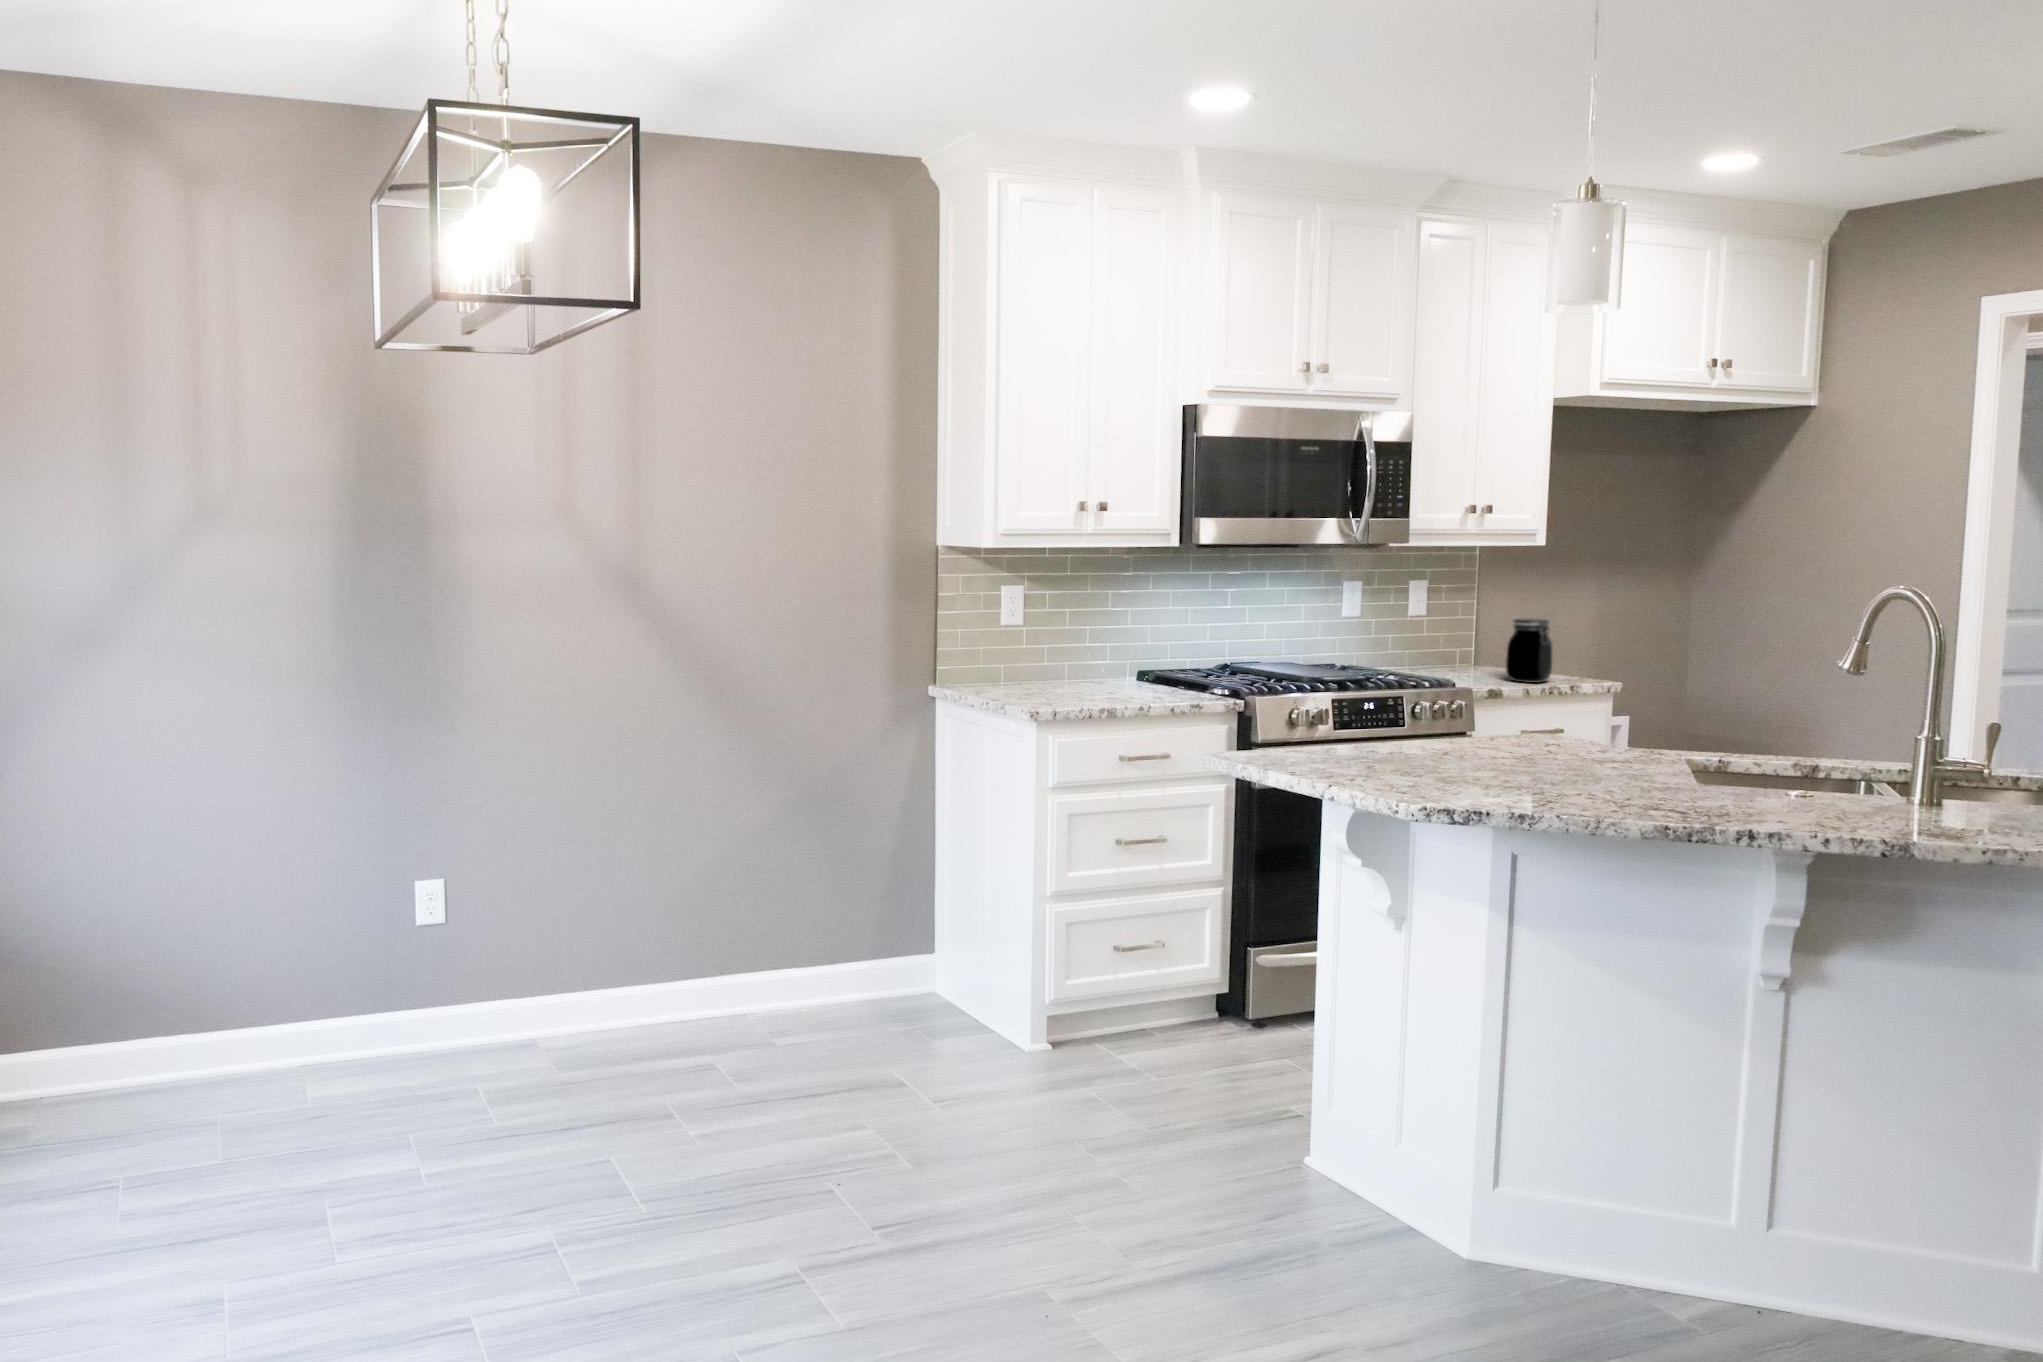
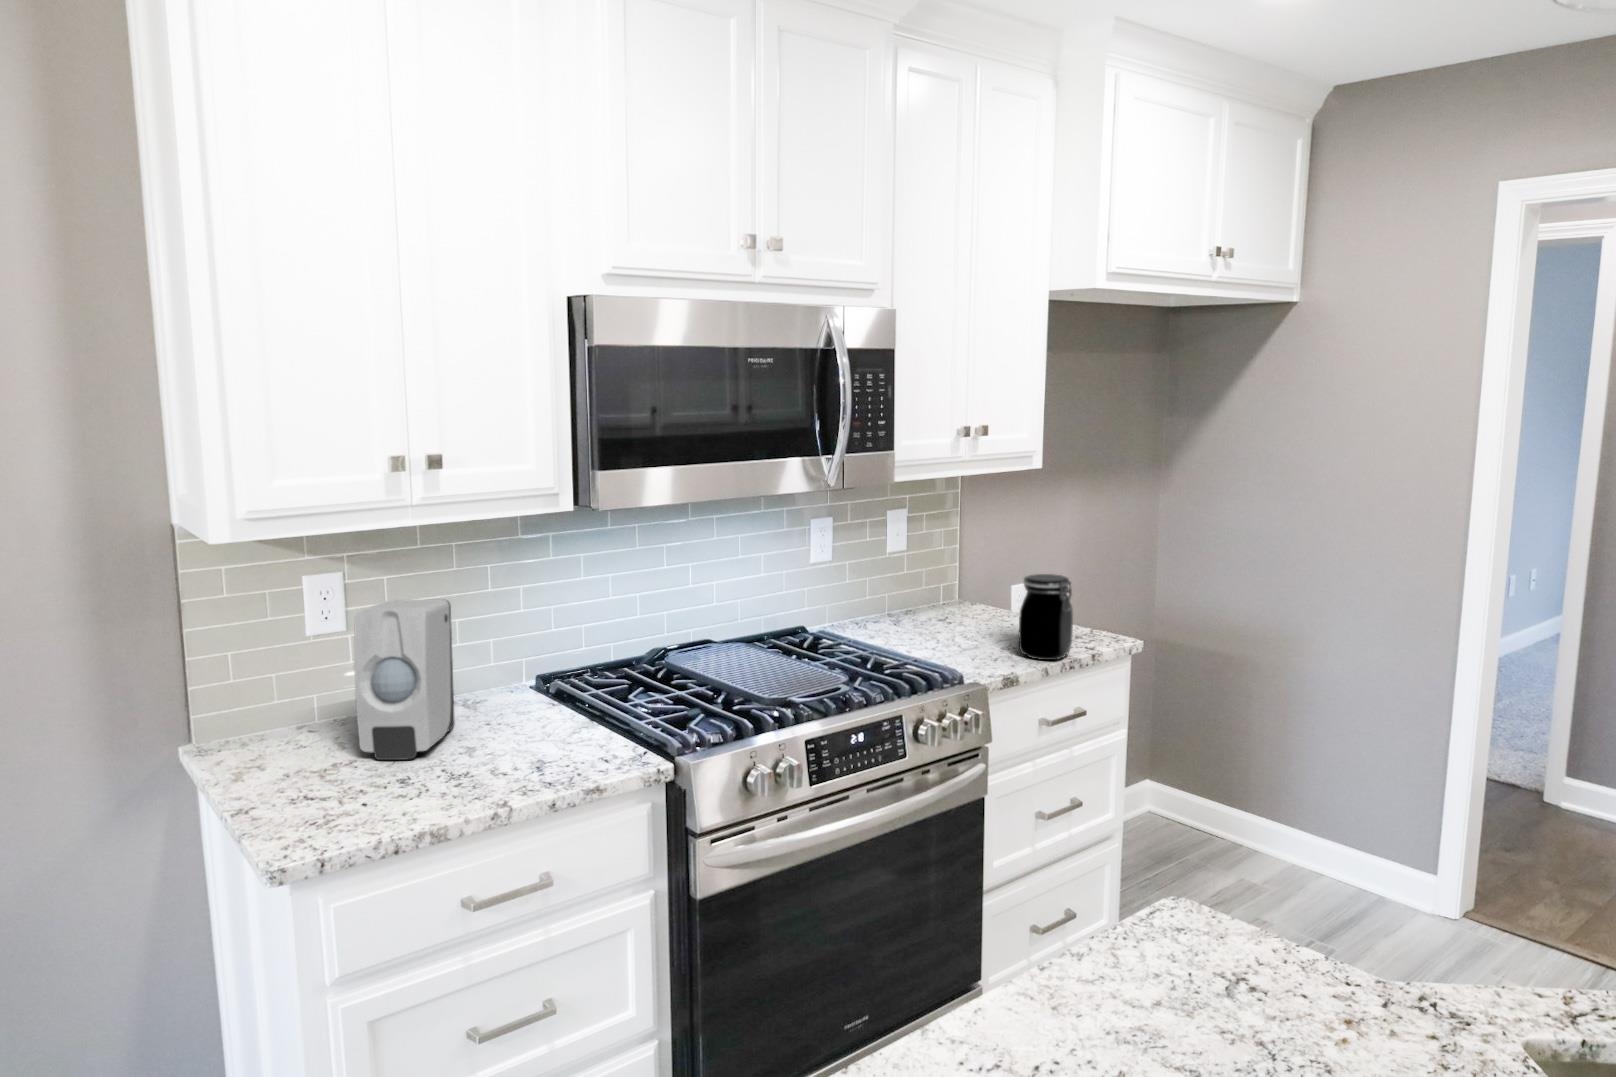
soap dispenser: none [1051,596,1101,689] -> present [354,599,454,760]

